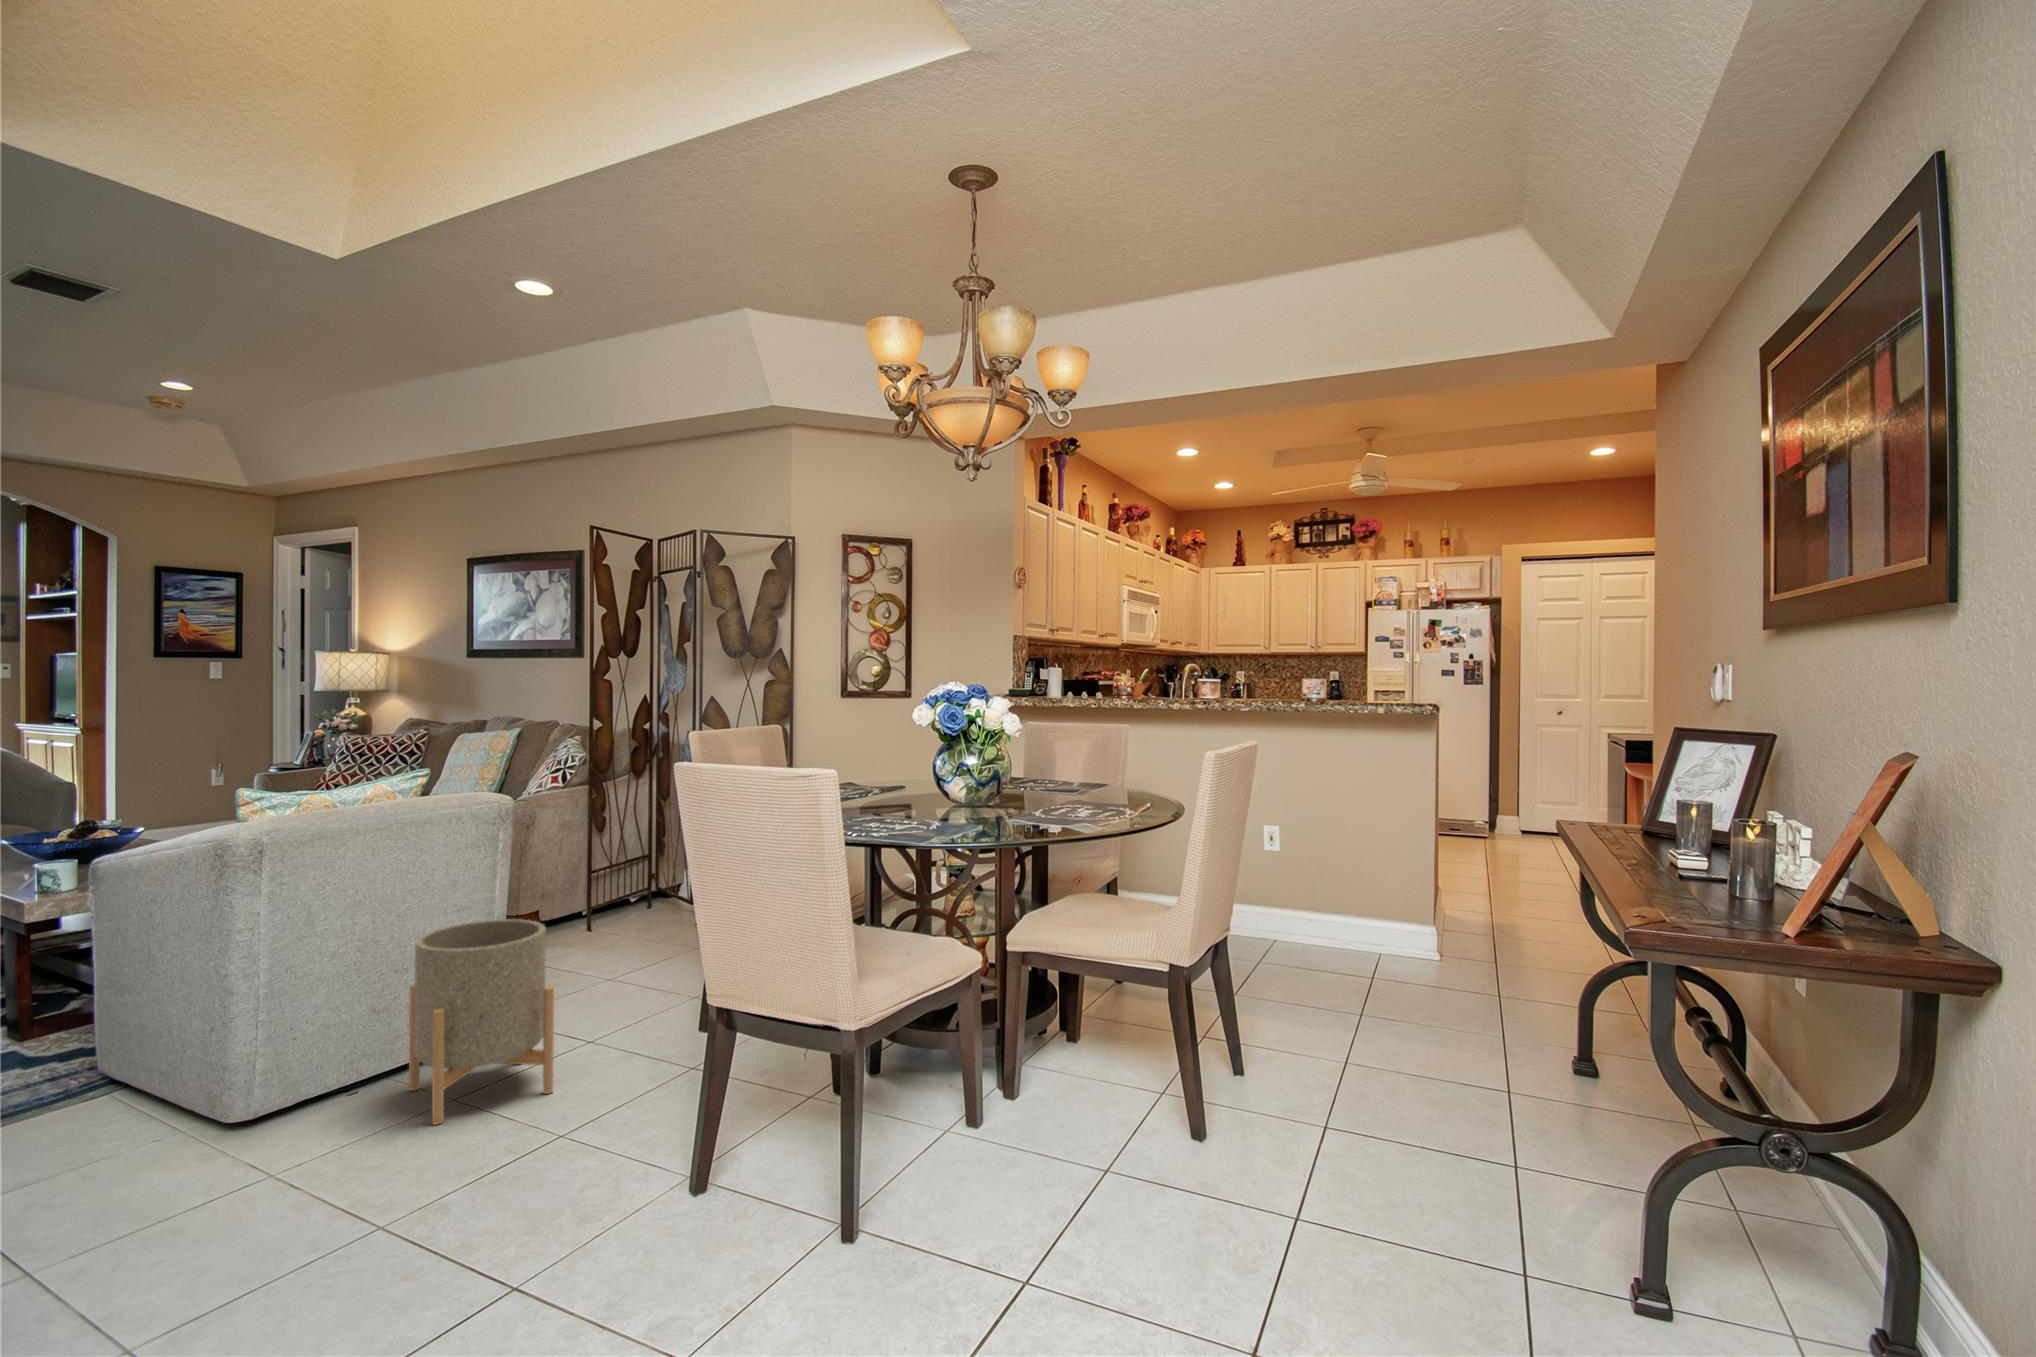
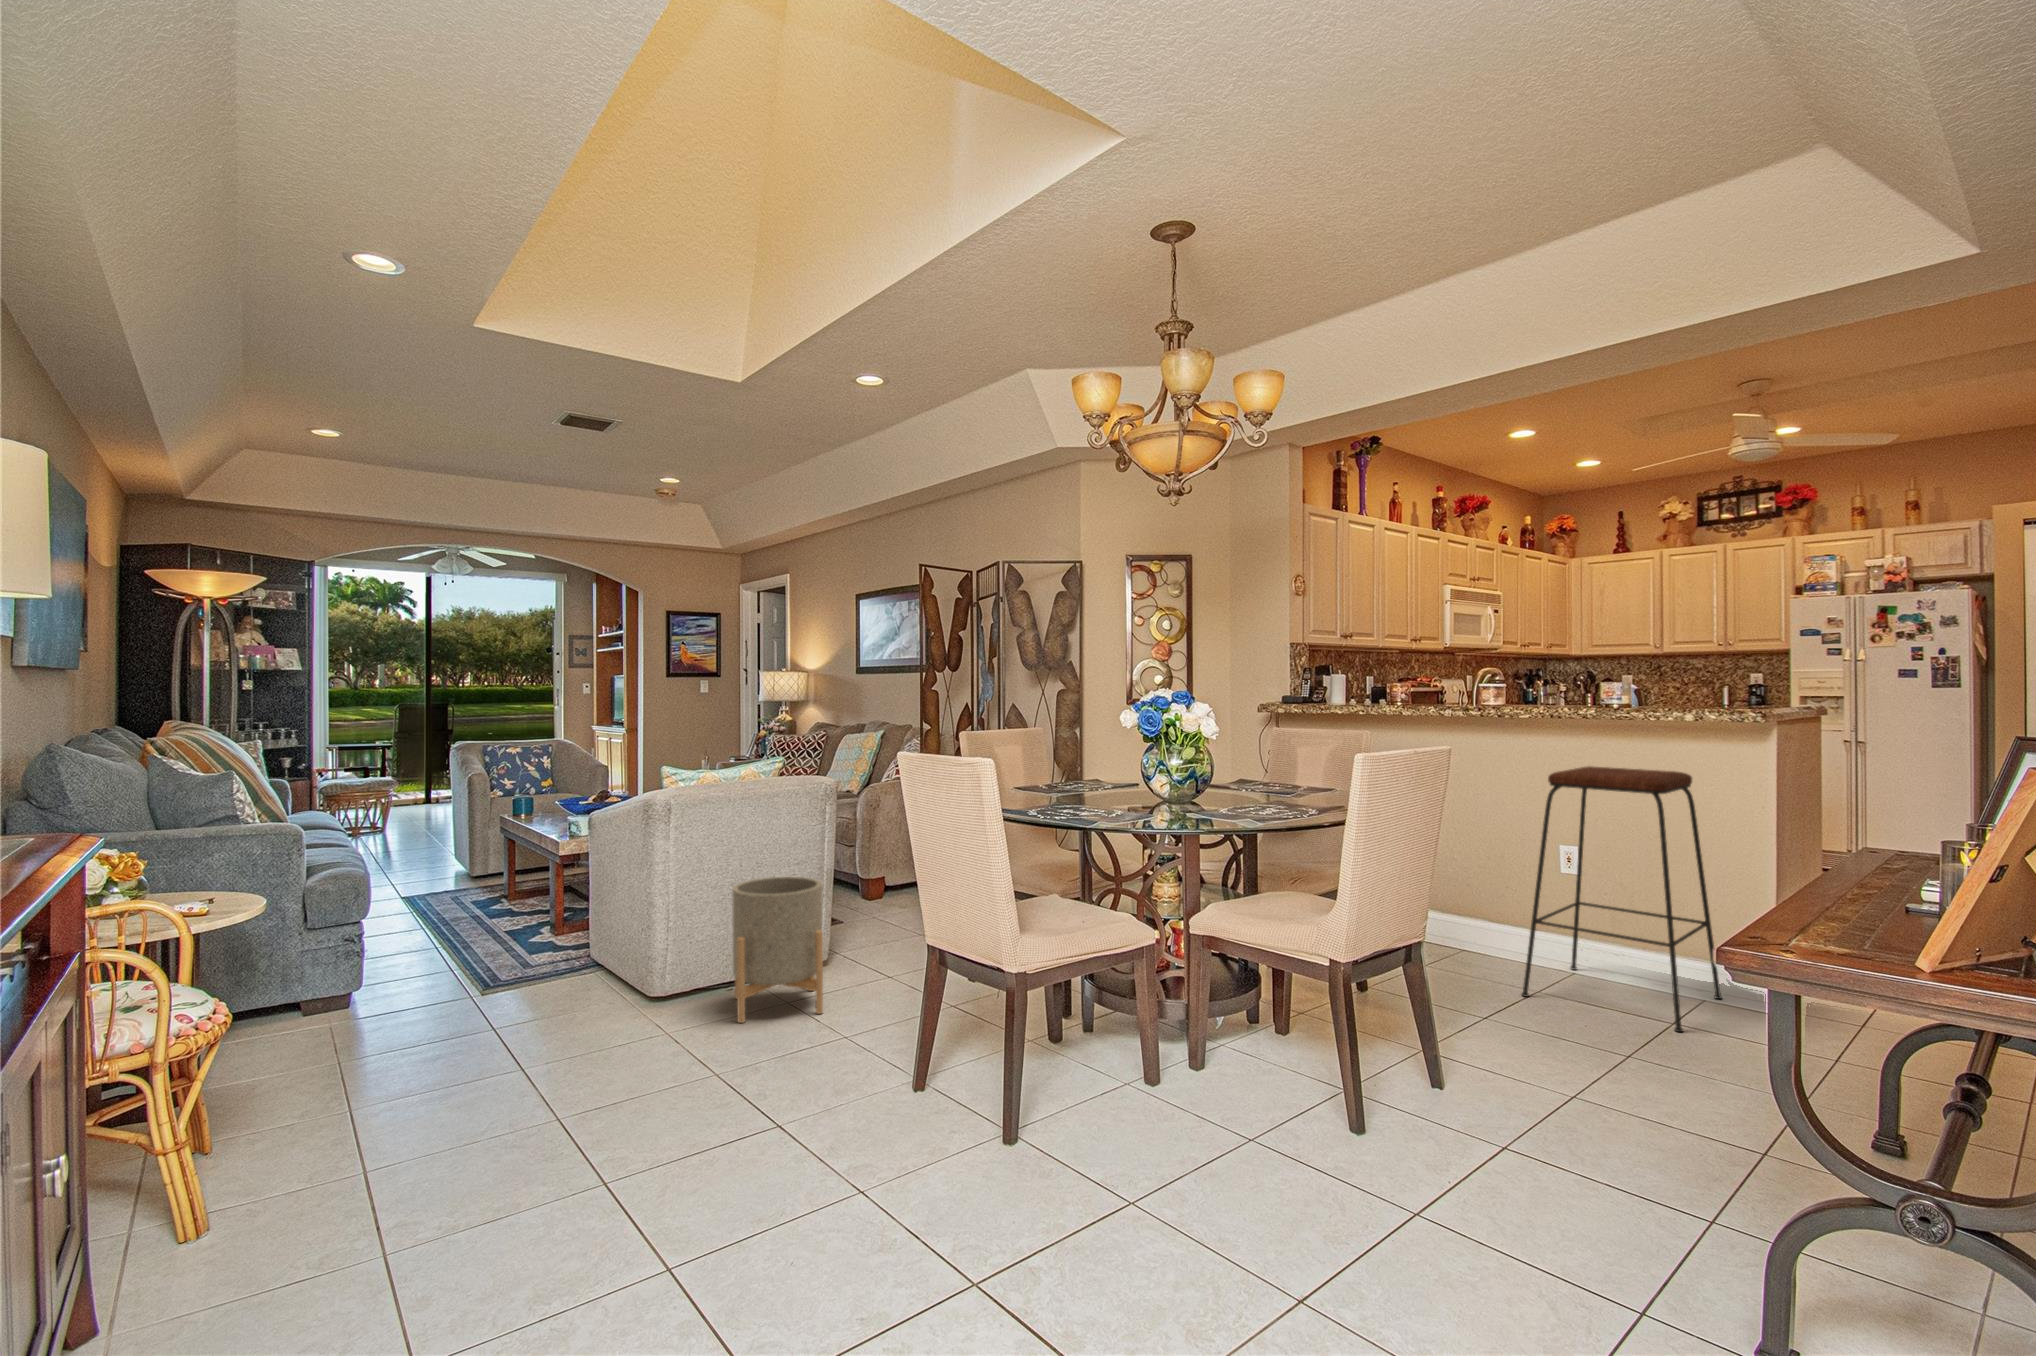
bar stool: none [1259,754,1399,983] -> present [1522,766,1722,1032]

